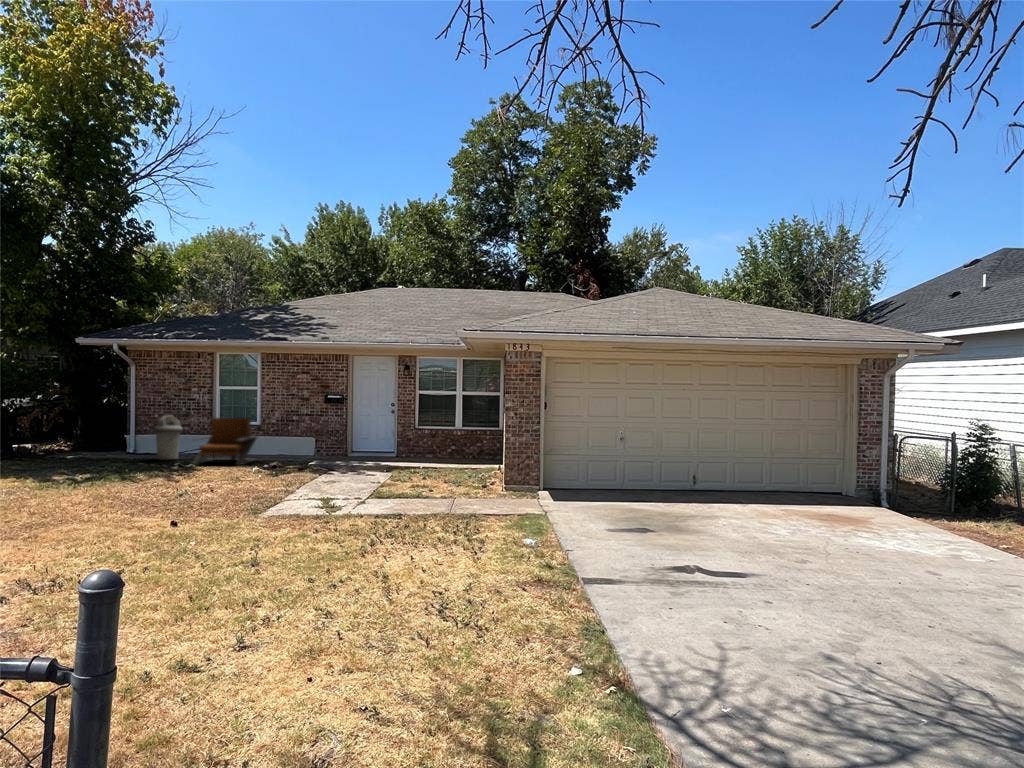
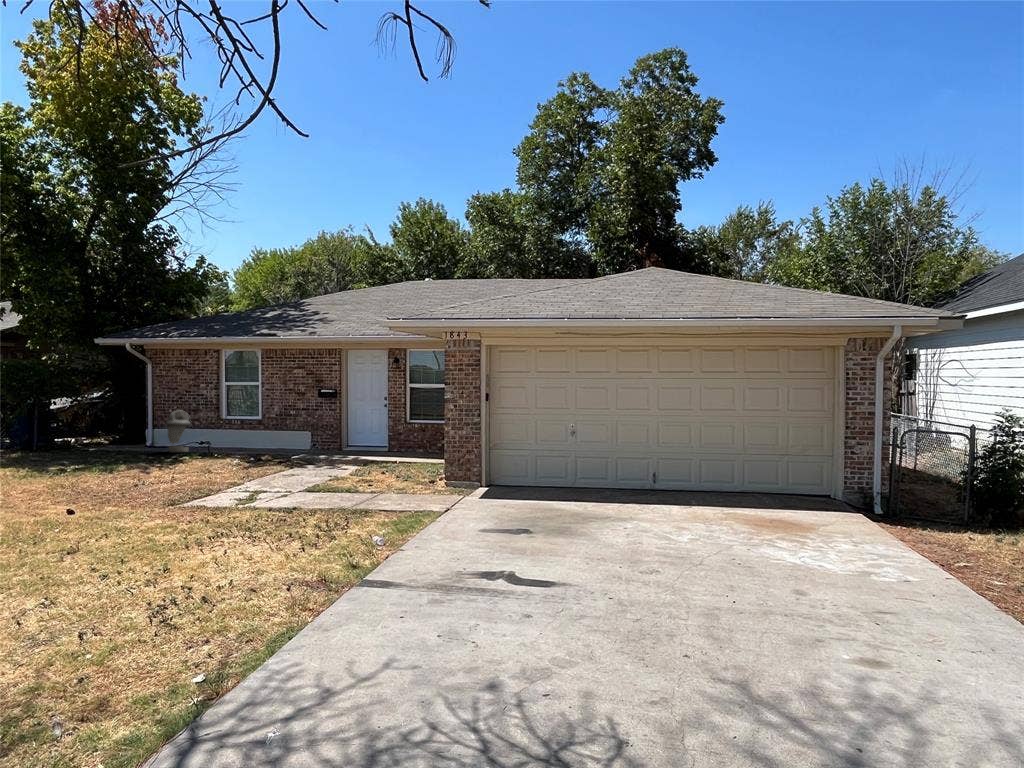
lounge chair: present [193,418,257,465] -> none [192,412,257,458]

